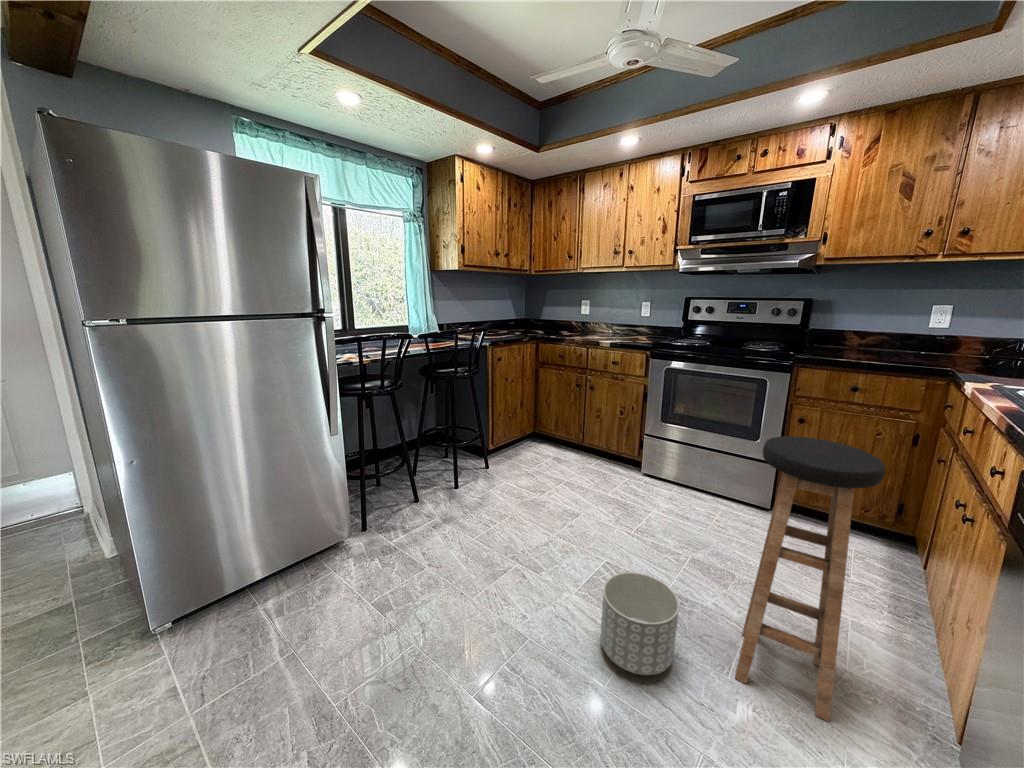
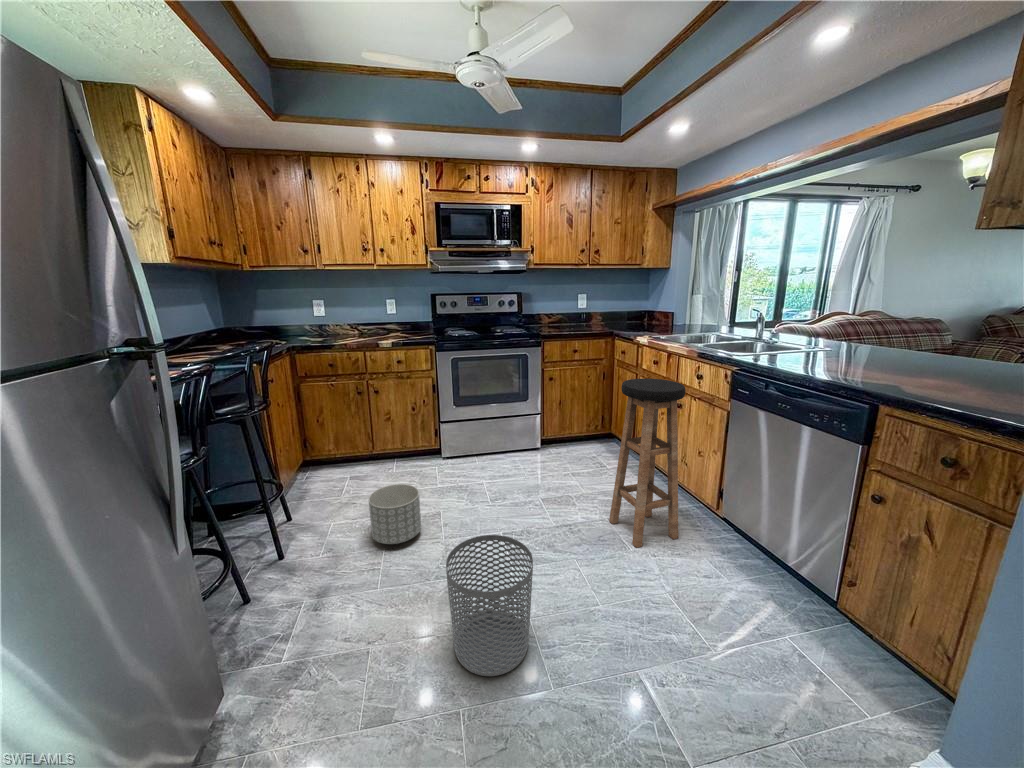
waste bin: none [439,526,521,657] -> present [446,535,533,676]
planter: present [600,572,679,675] -> present [369,484,421,544]

